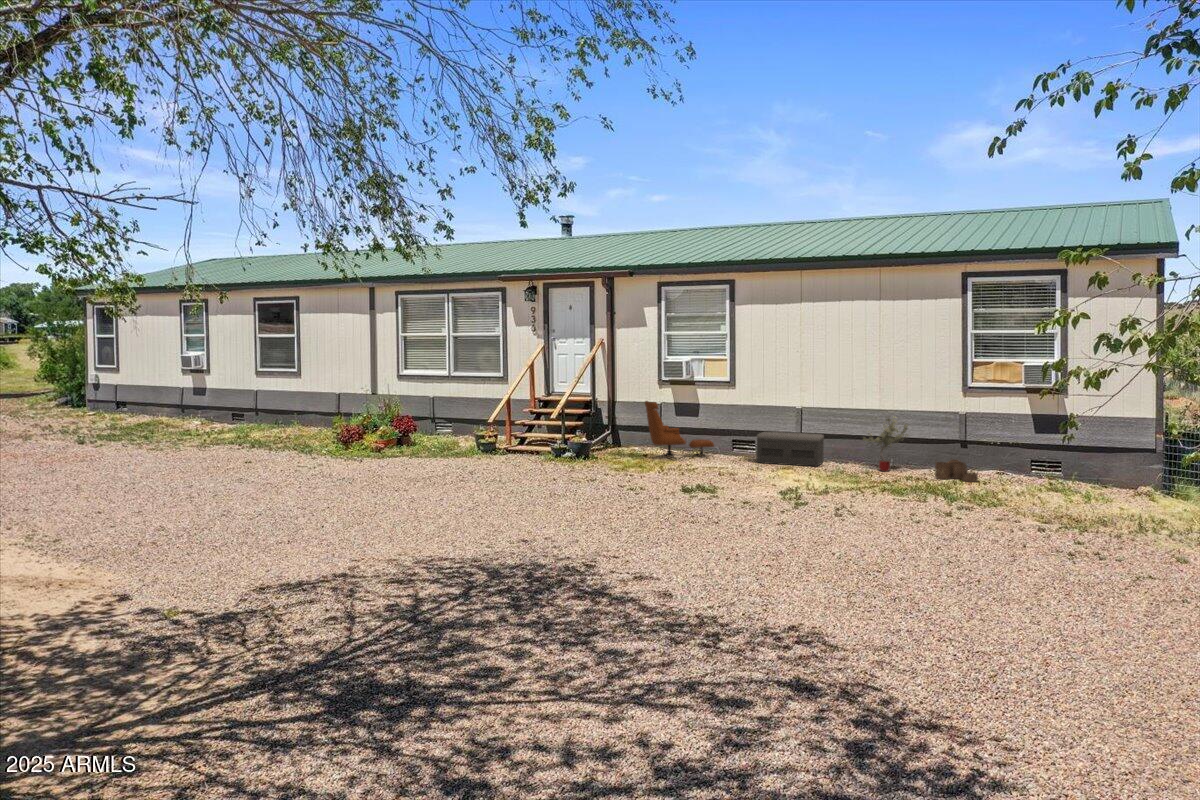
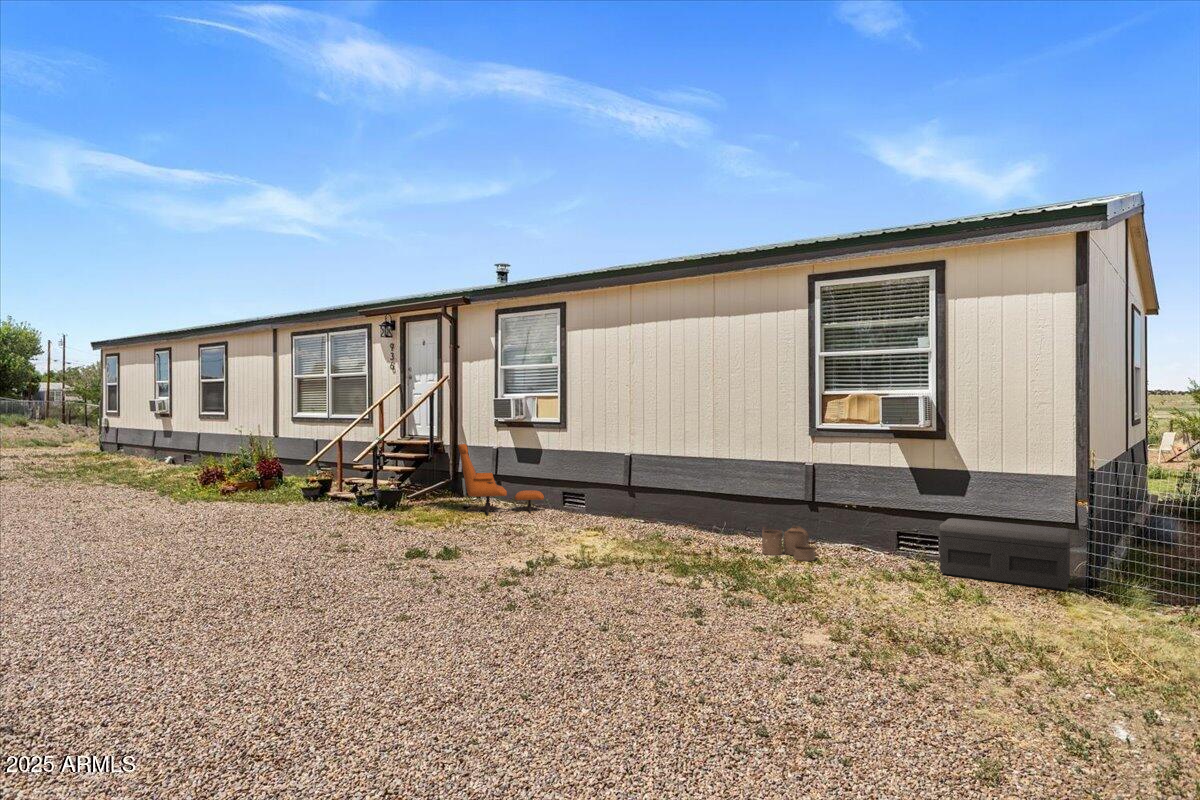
potted tree: present [863,417,908,472] -> none [687,465,740,540]
storage bench: present [757,432,824,467] -> present [940,518,1071,591]

